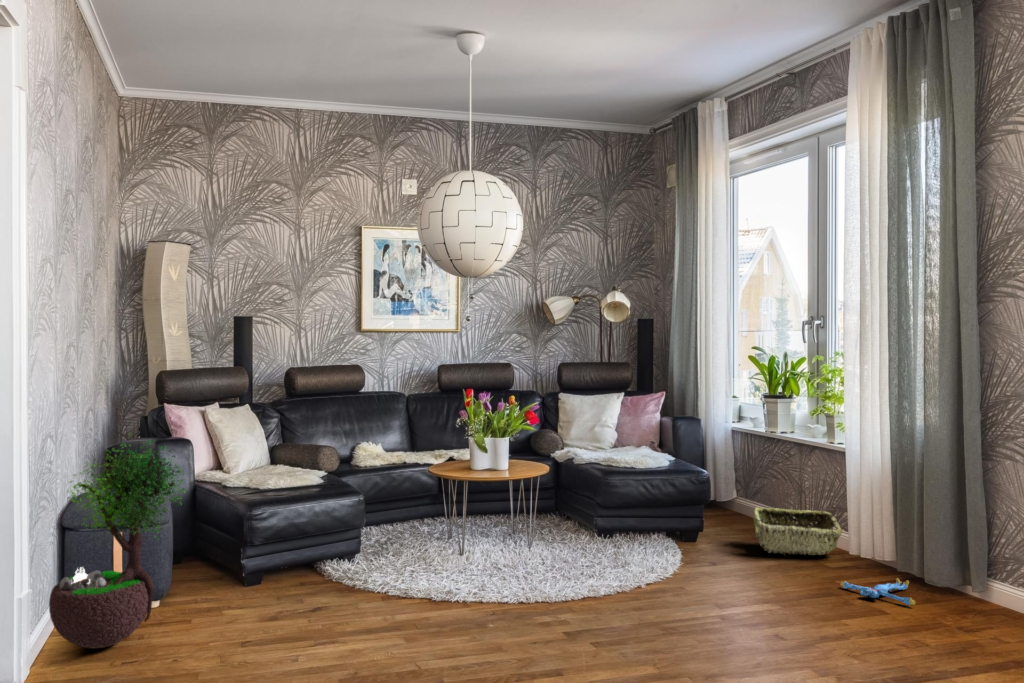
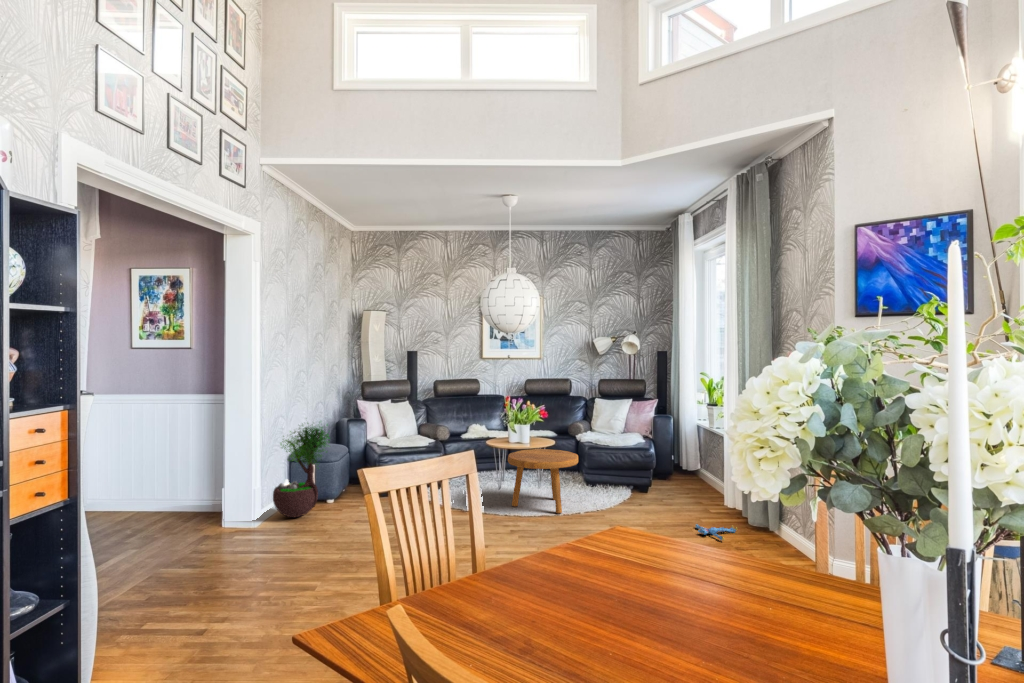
footstool: none [504,476,629,585] -> present [508,449,578,513]
woven basket: present [753,507,842,555] -> none [670,476,725,509]

